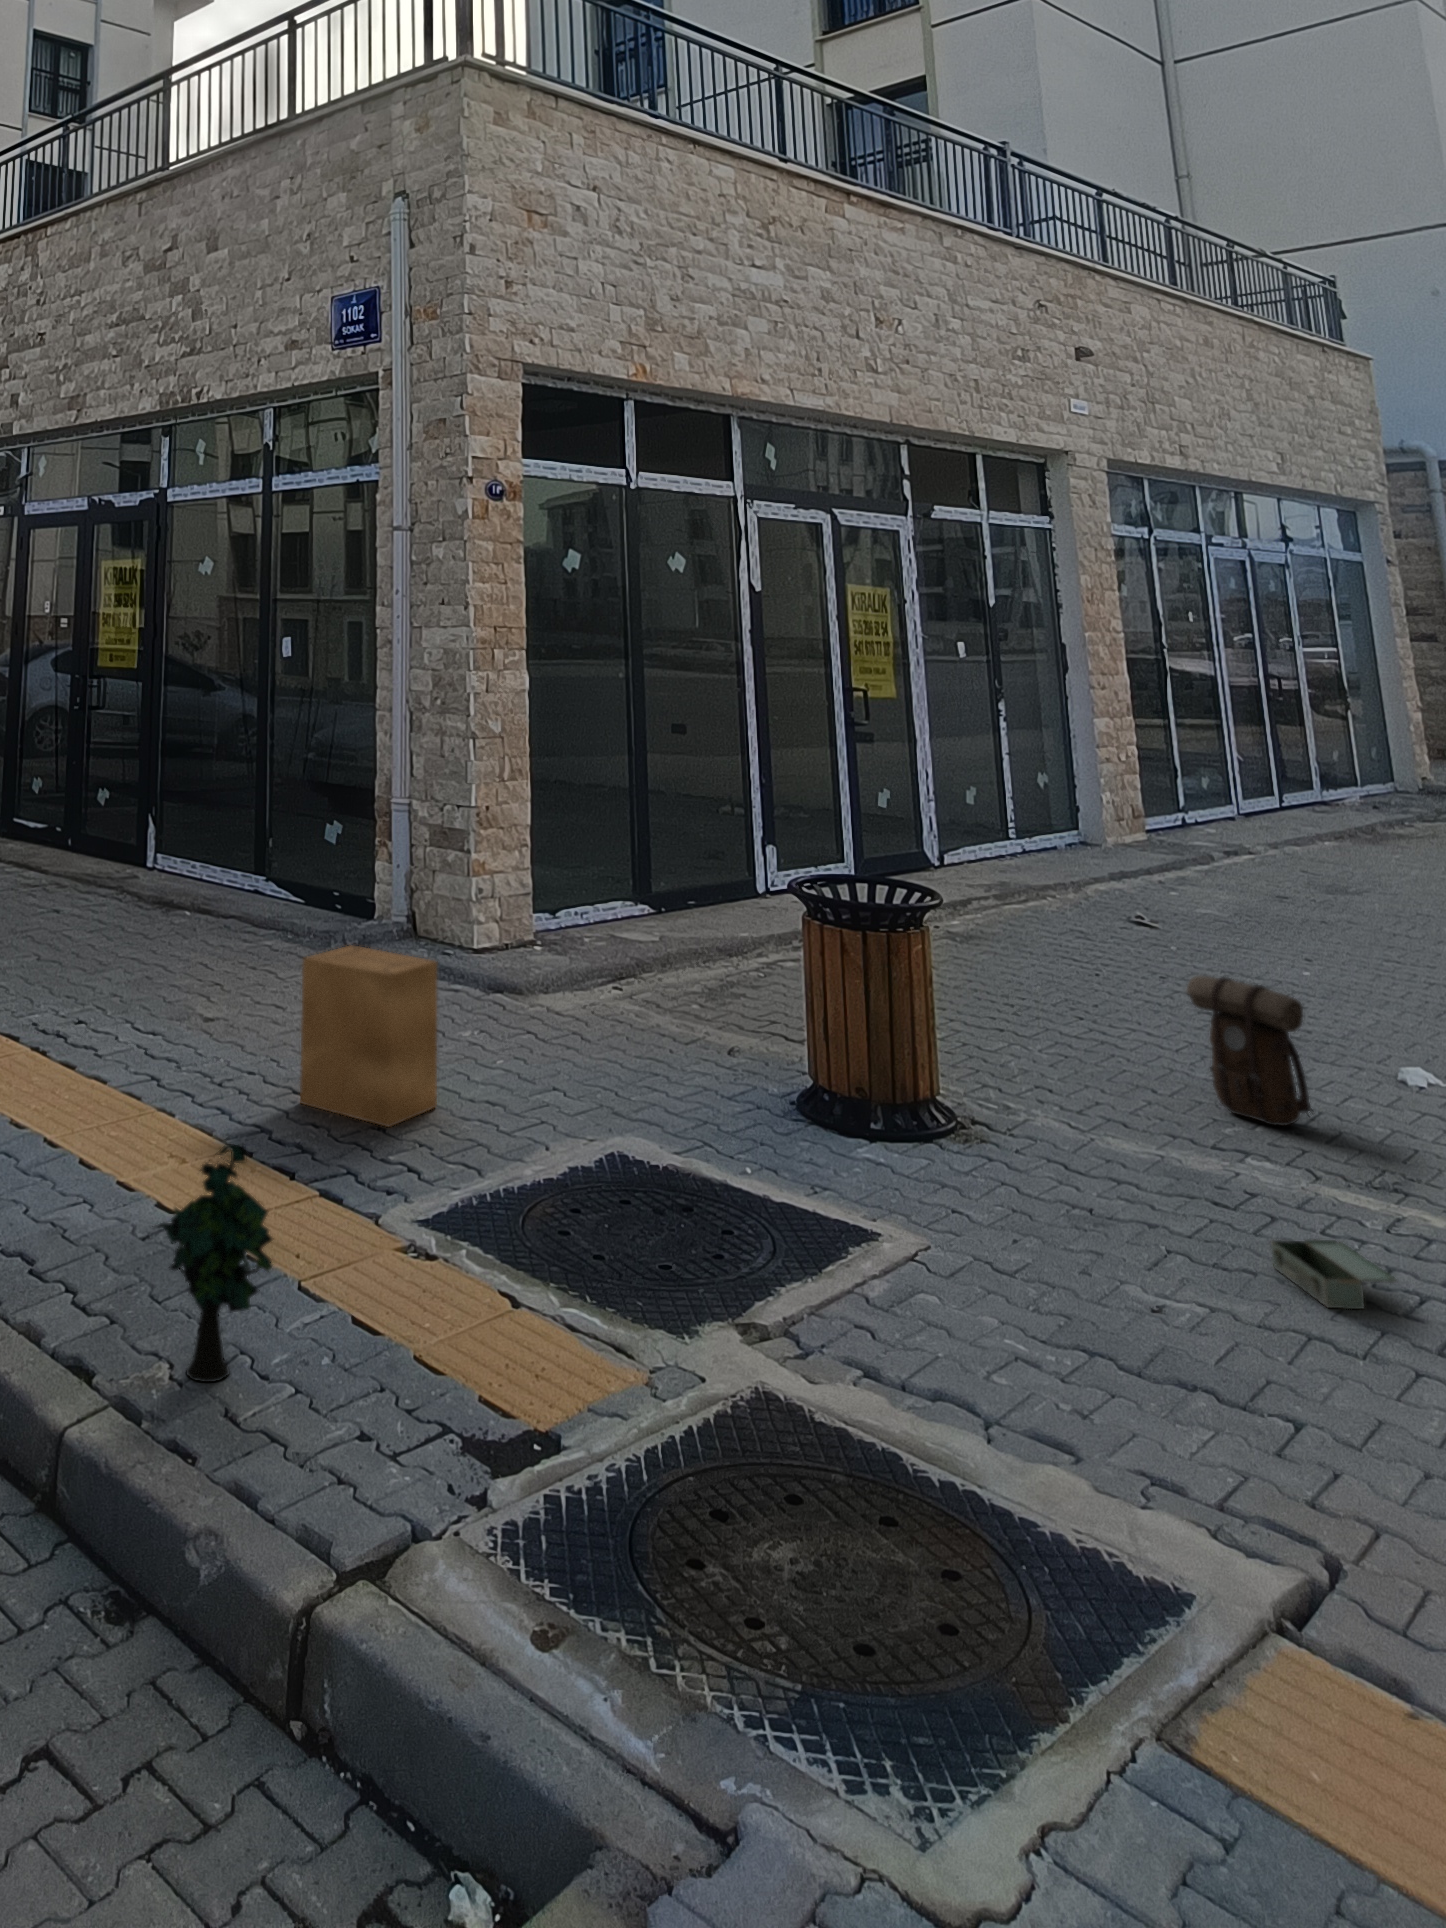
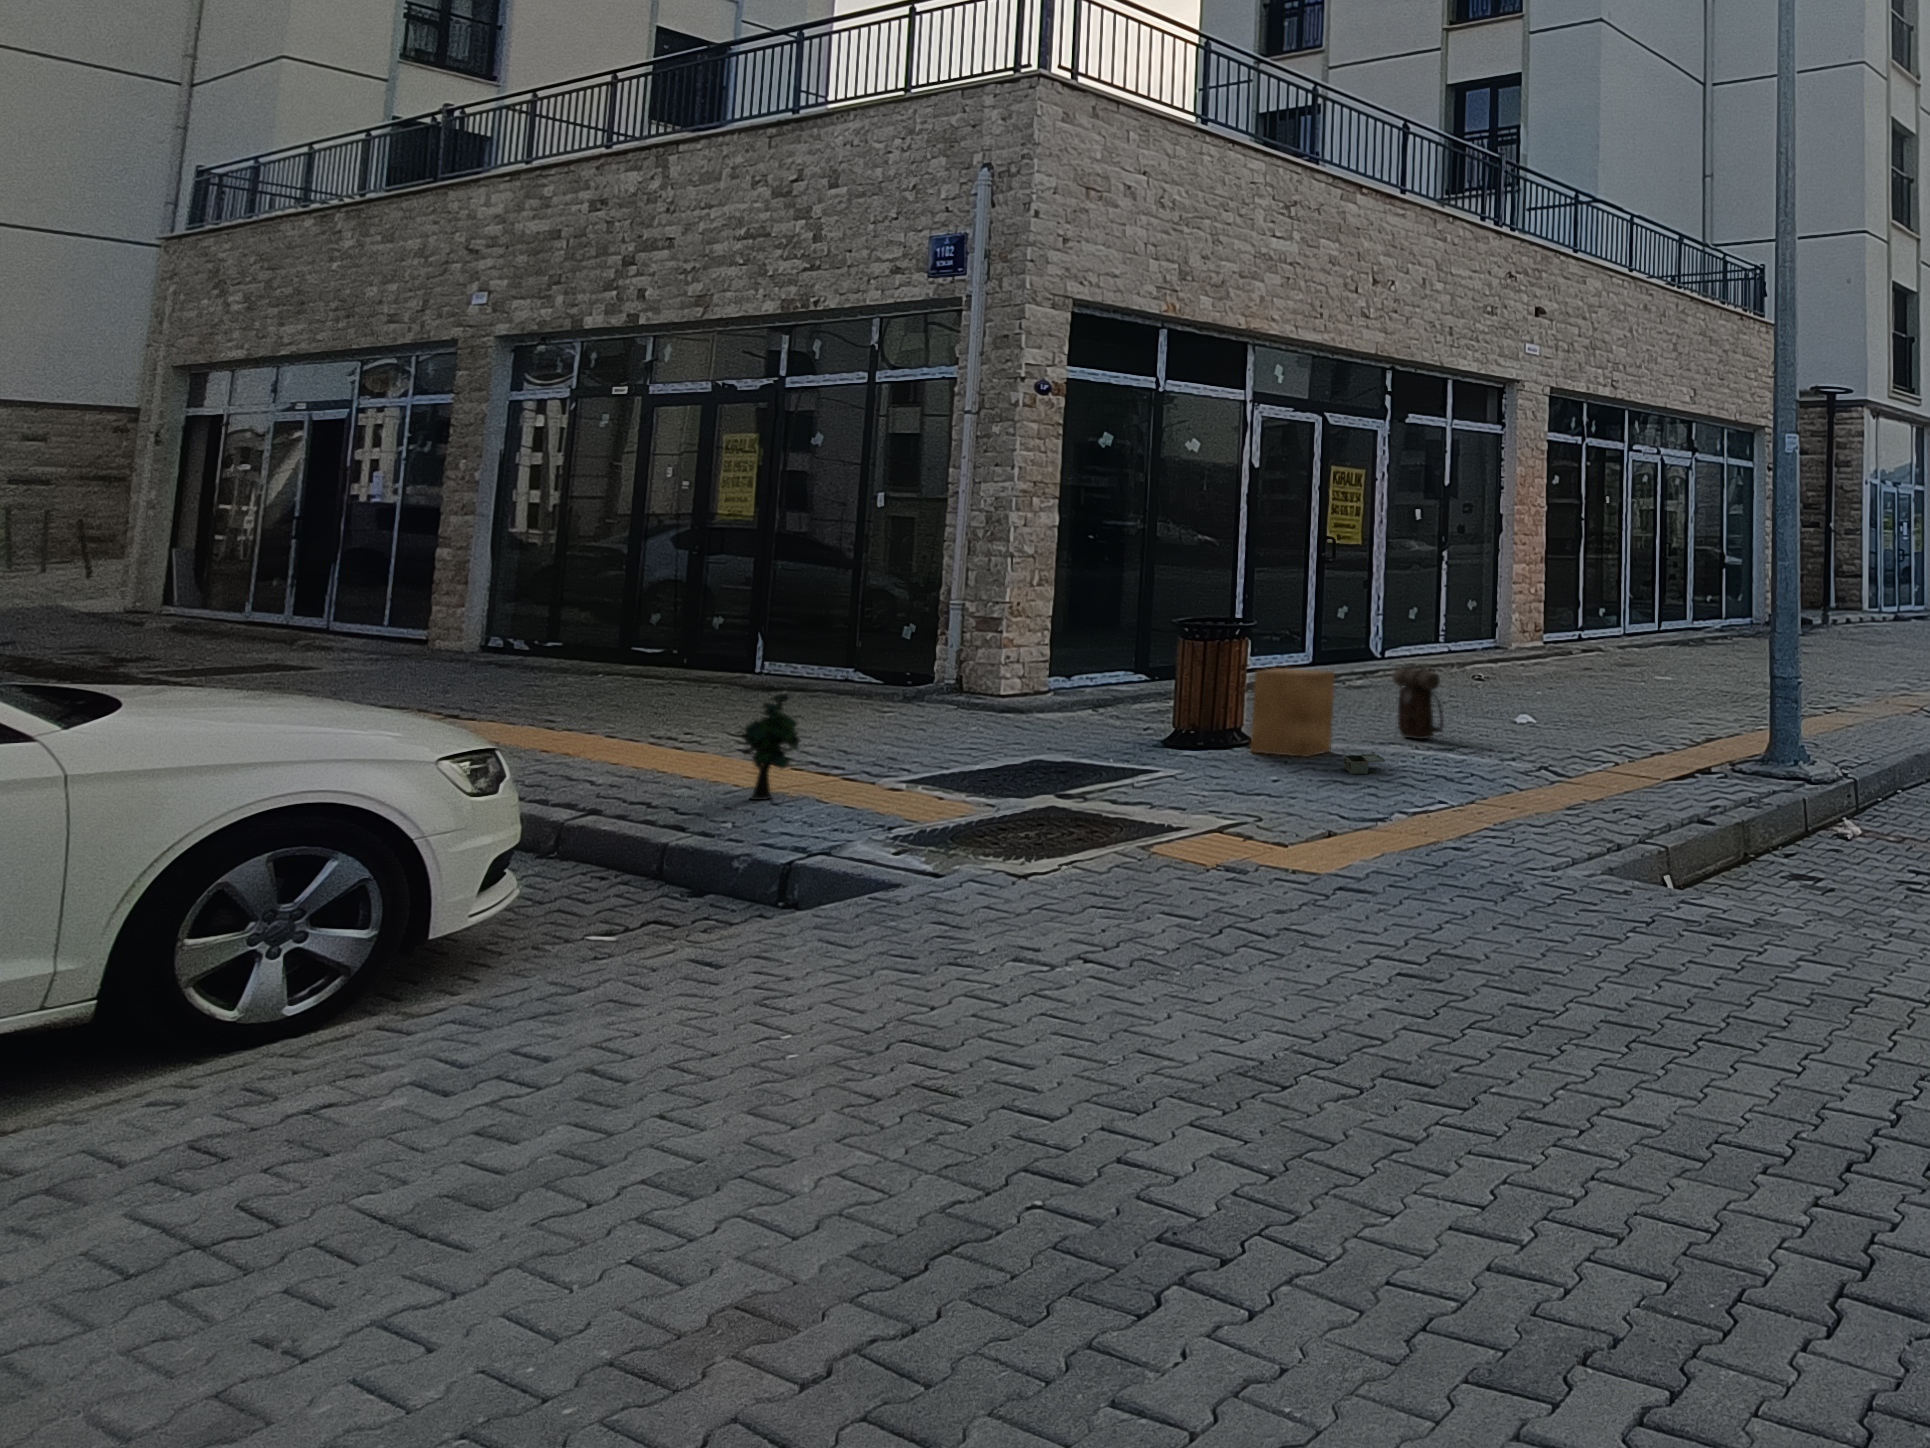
cardboard box: present [300,946,438,1127] -> present [1250,668,1335,757]

